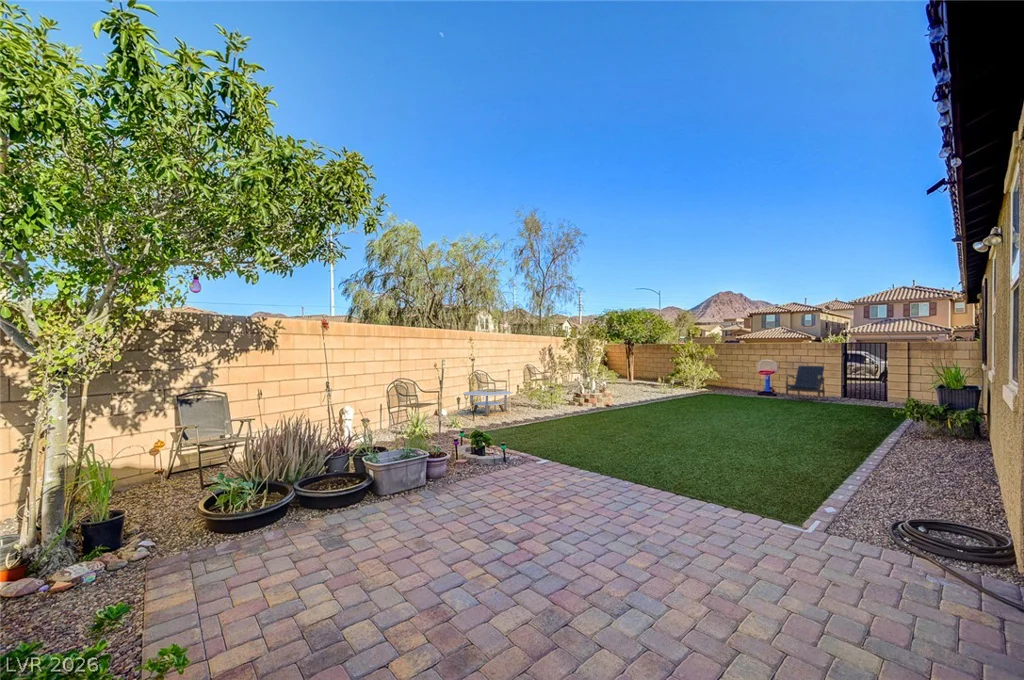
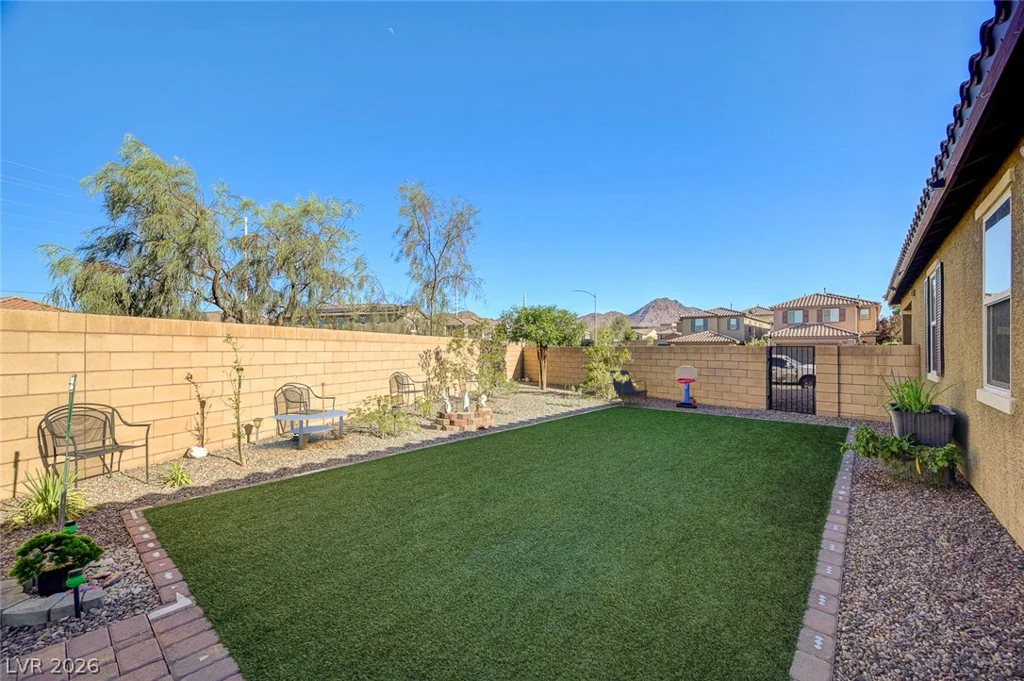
lounge chair: present [786,366,825,401] -> present [609,370,648,406]

